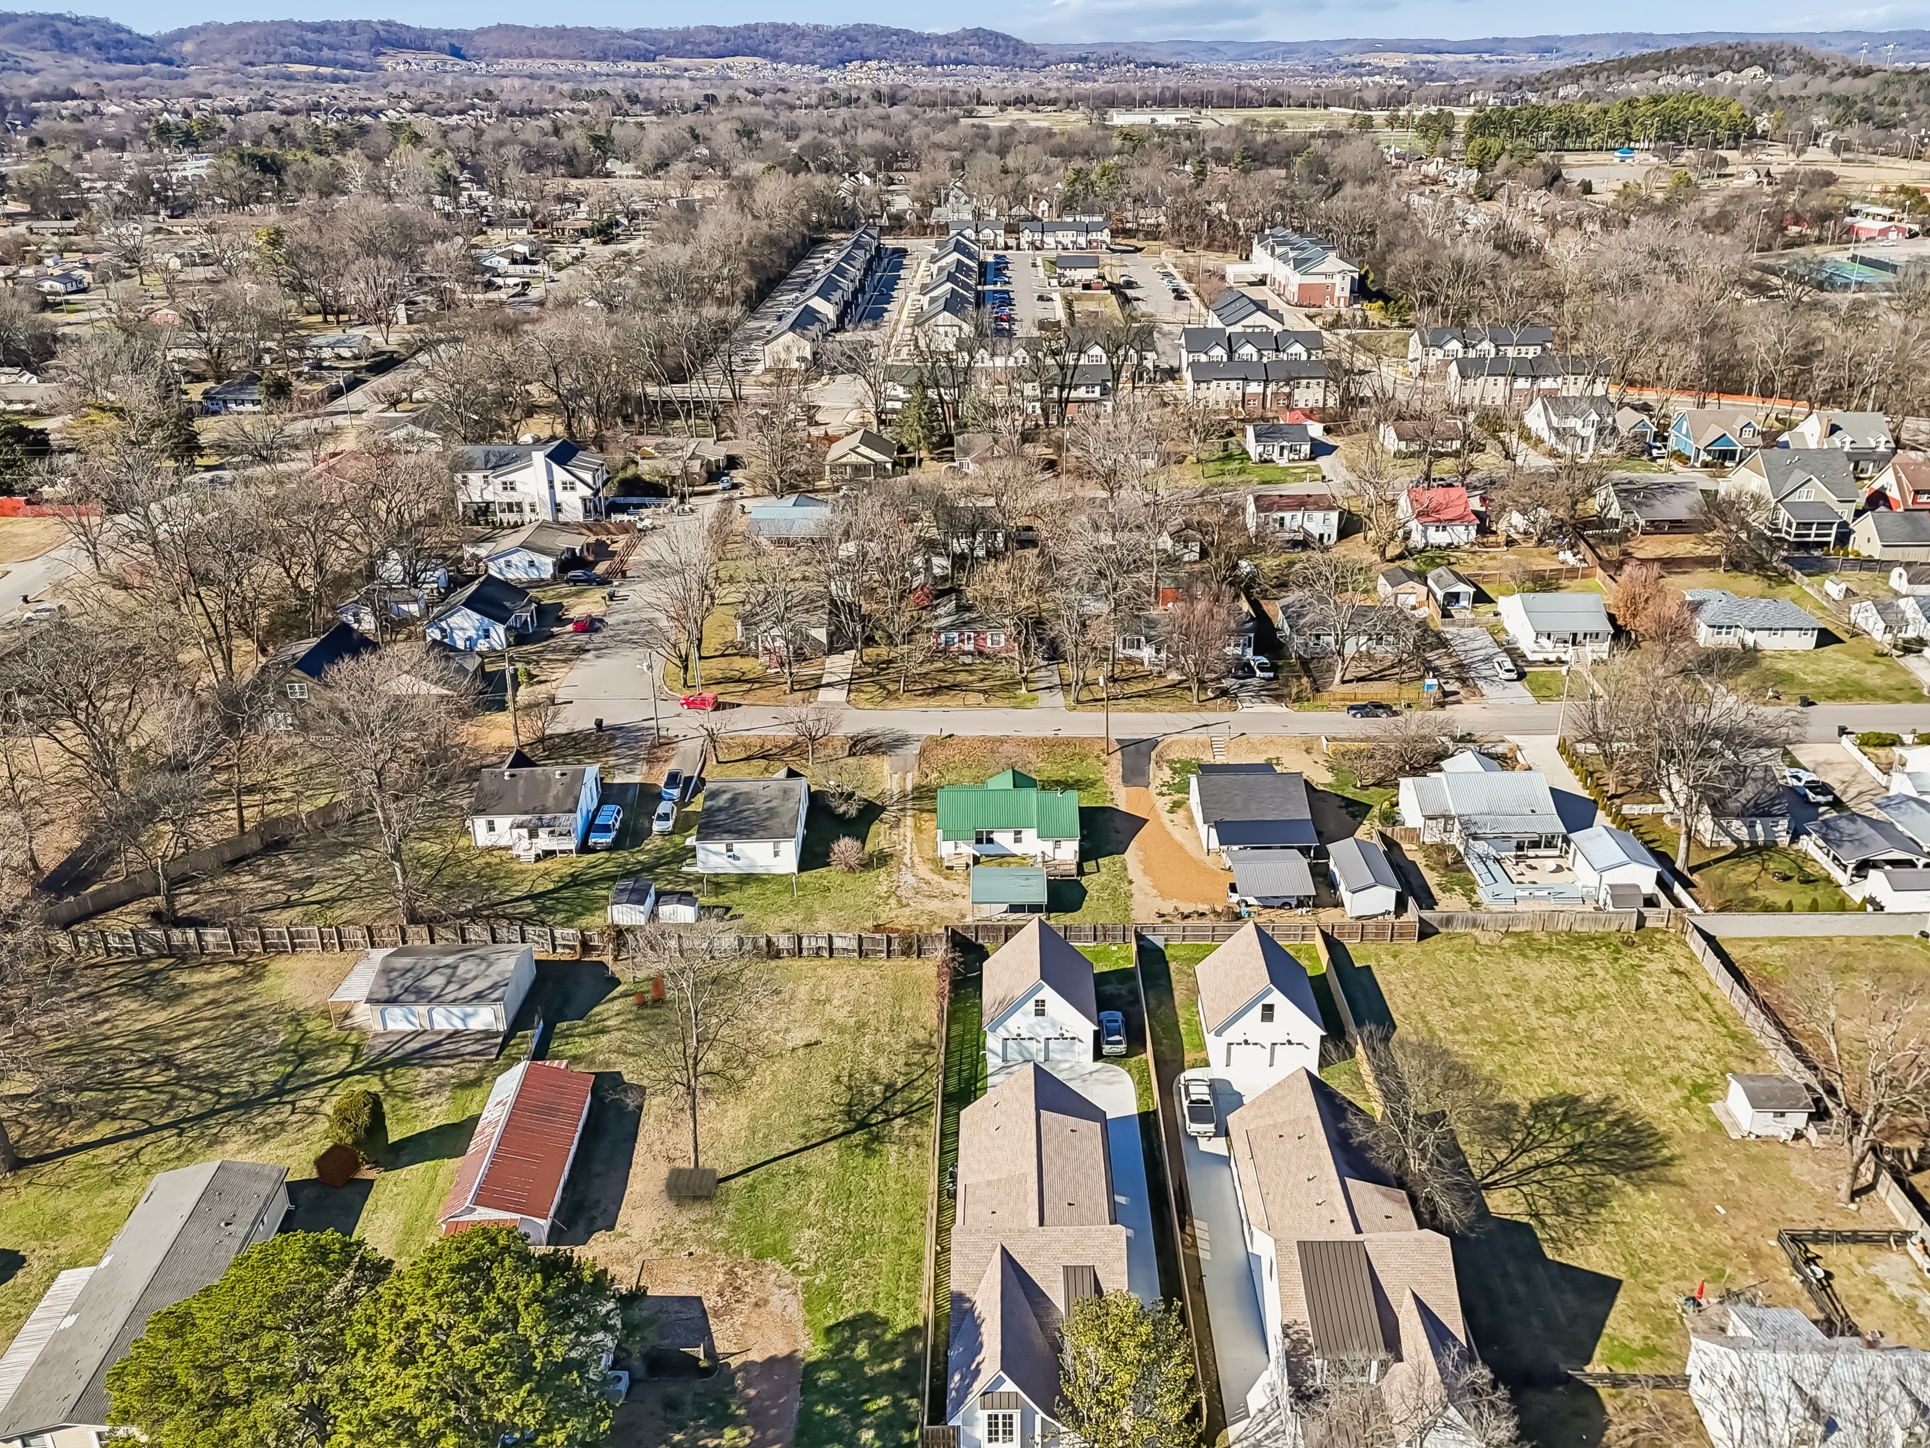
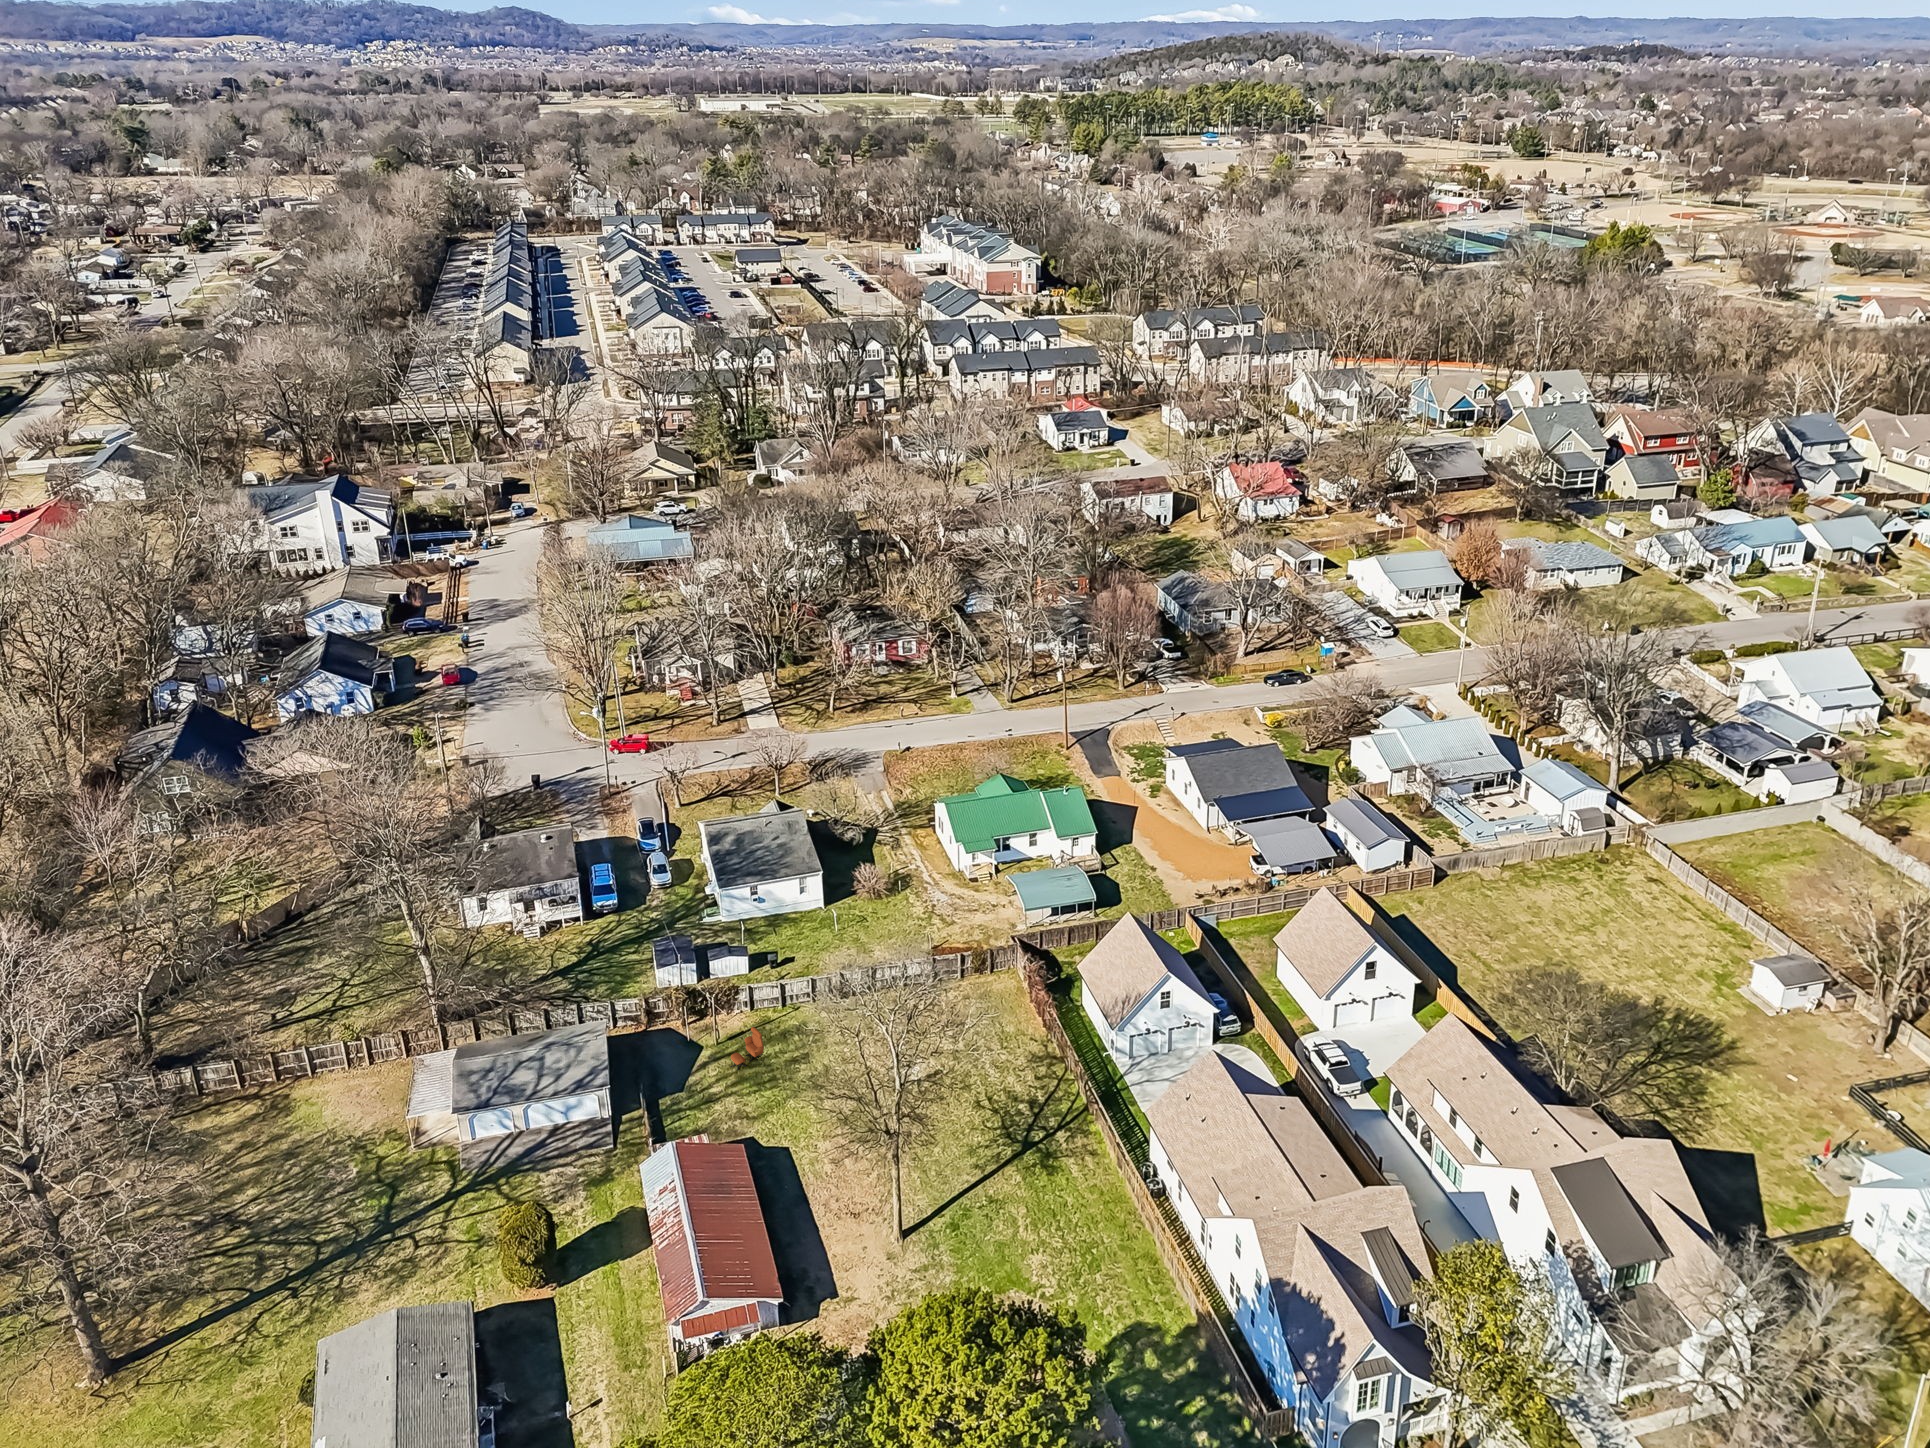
wooden crate: present [314,1142,361,1187] -> none [490,1265,535,1312]
bench: present [665,1167,718,1199] -> none [874,1210,924,1250]

